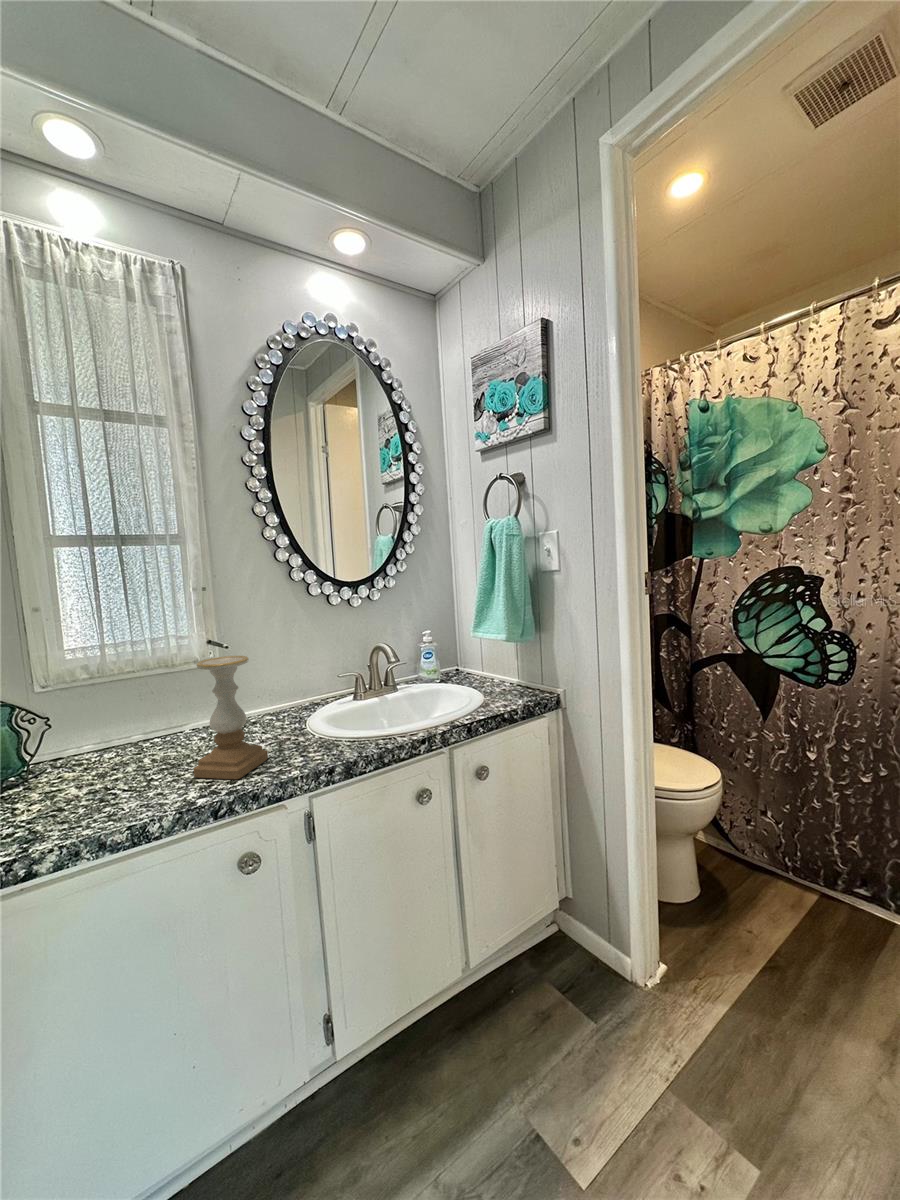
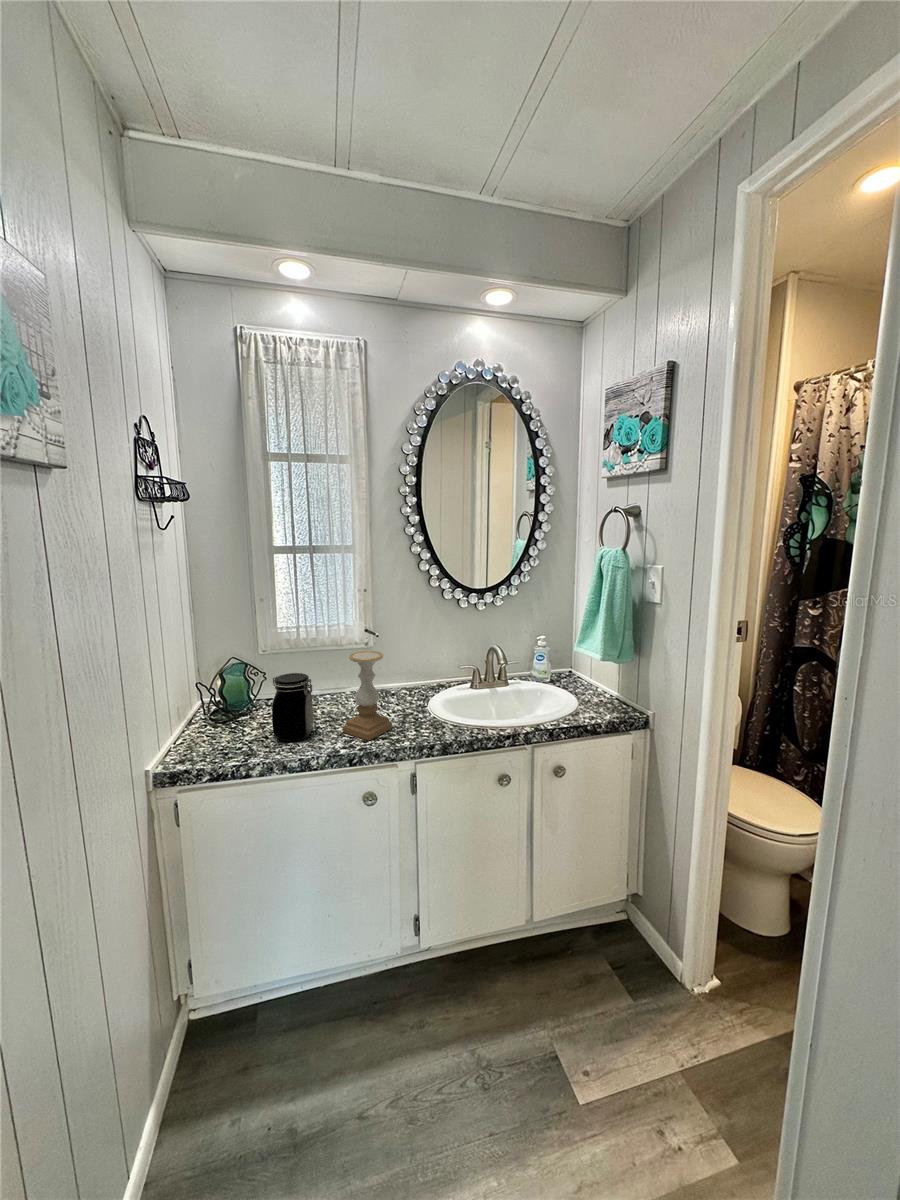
jar: none [66,701,143,808] -> present [272,673,313,741]

